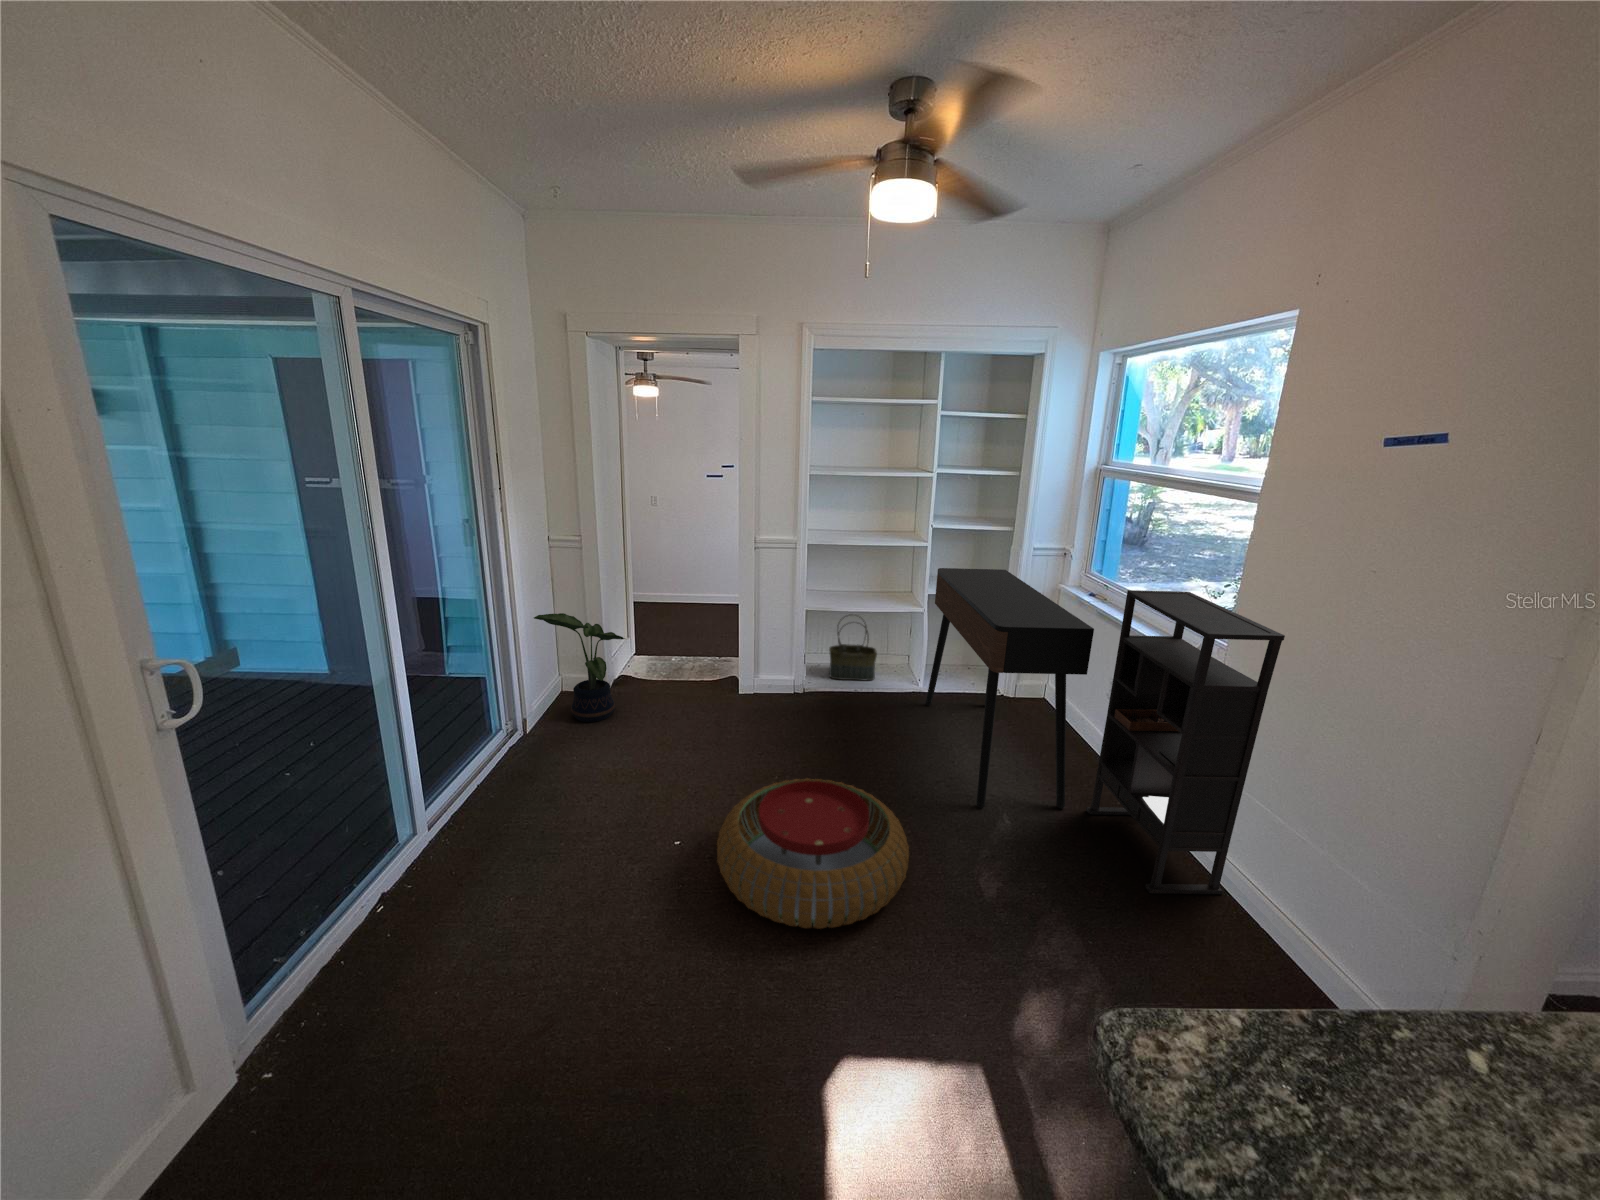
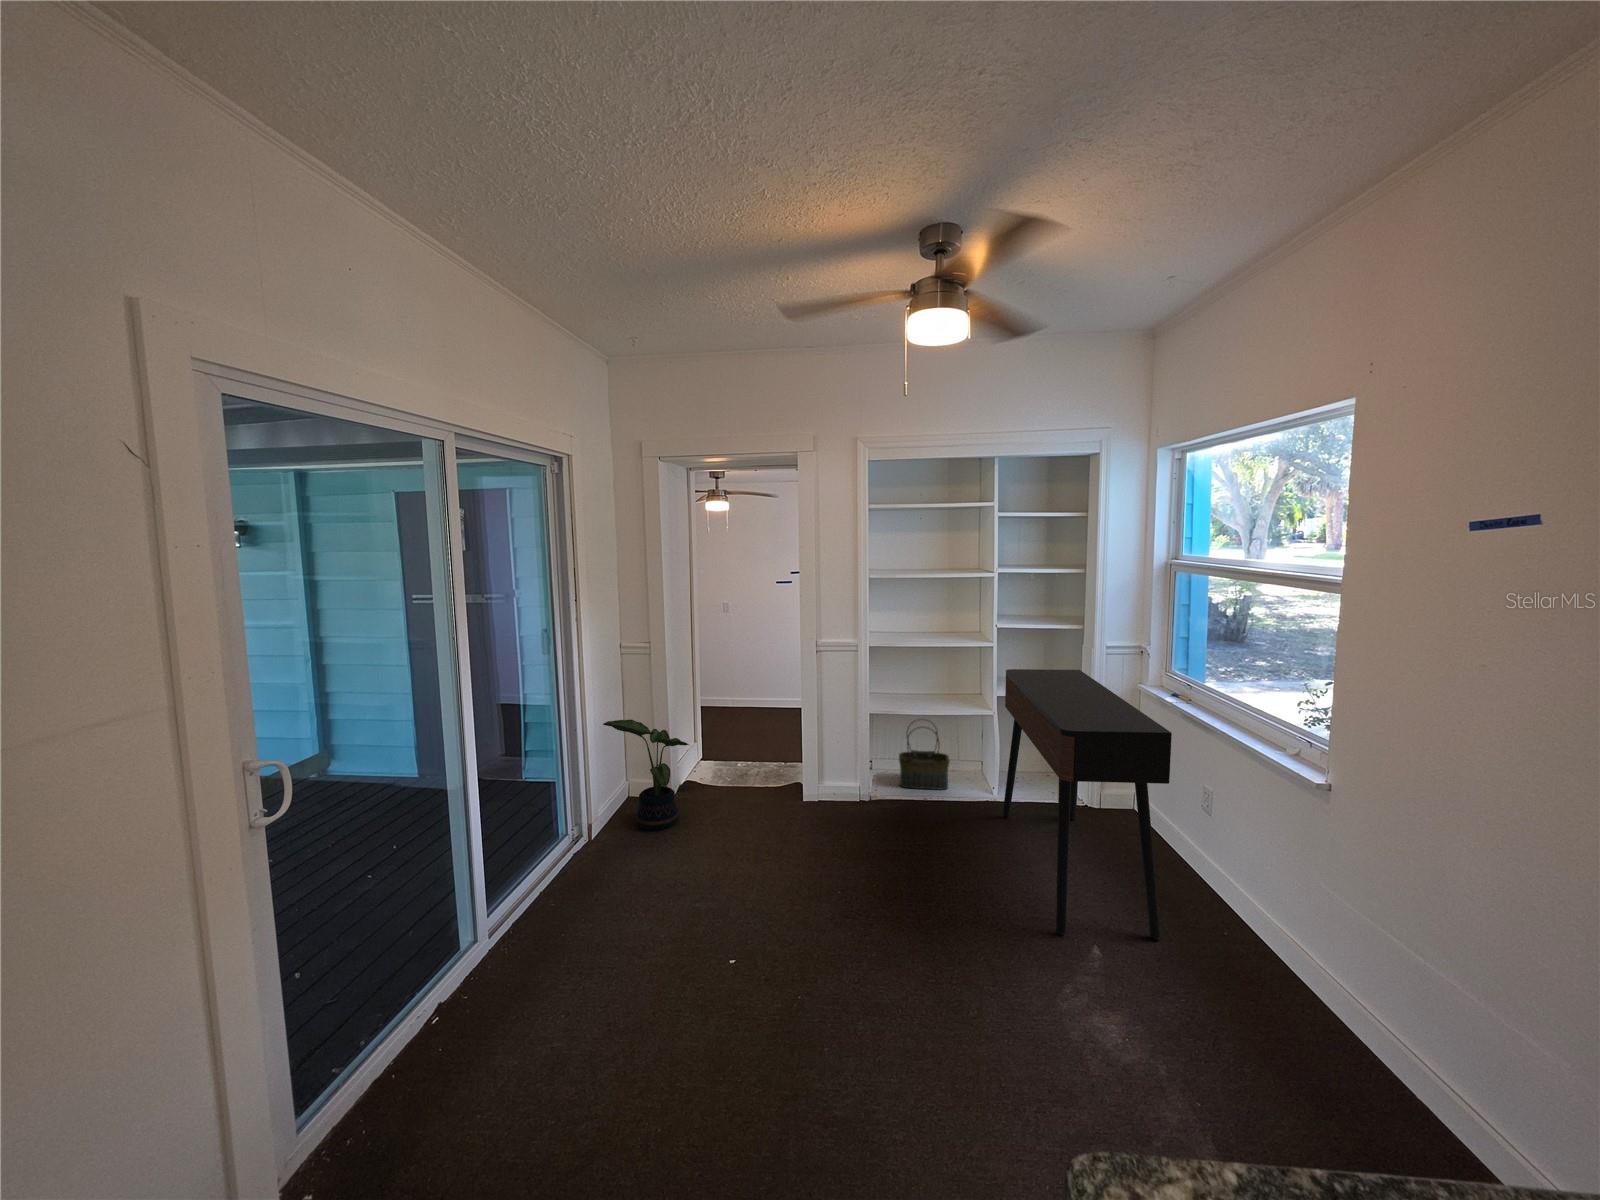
bookshelf: present [1086,590,1285,894] -> none [1186,690,1386,1054]
pouf: present [717,778,909,929] -> none [766,895,974,1068]

